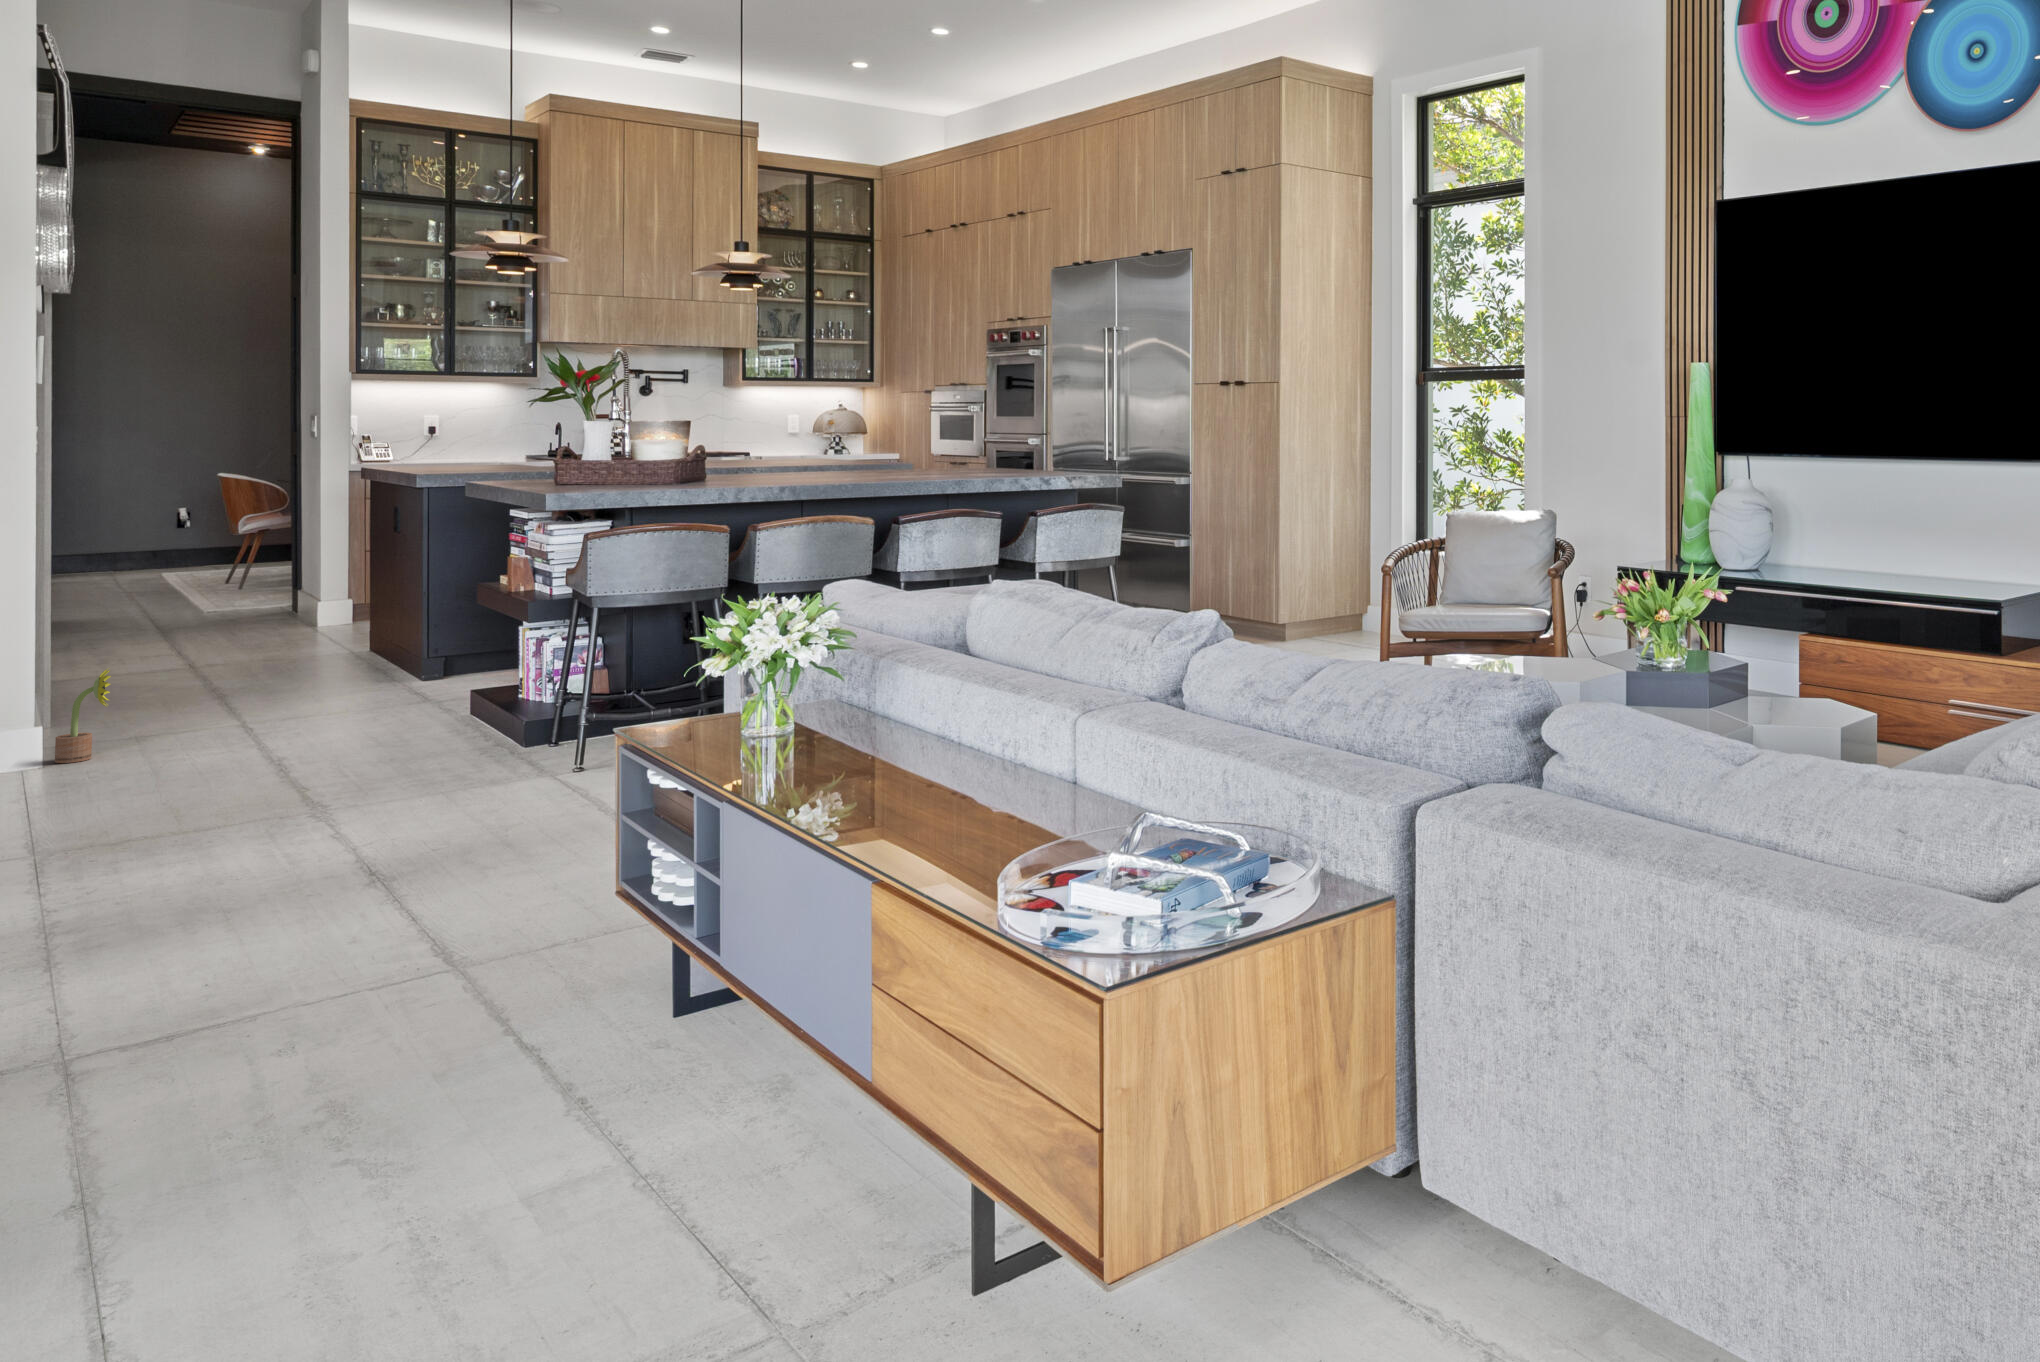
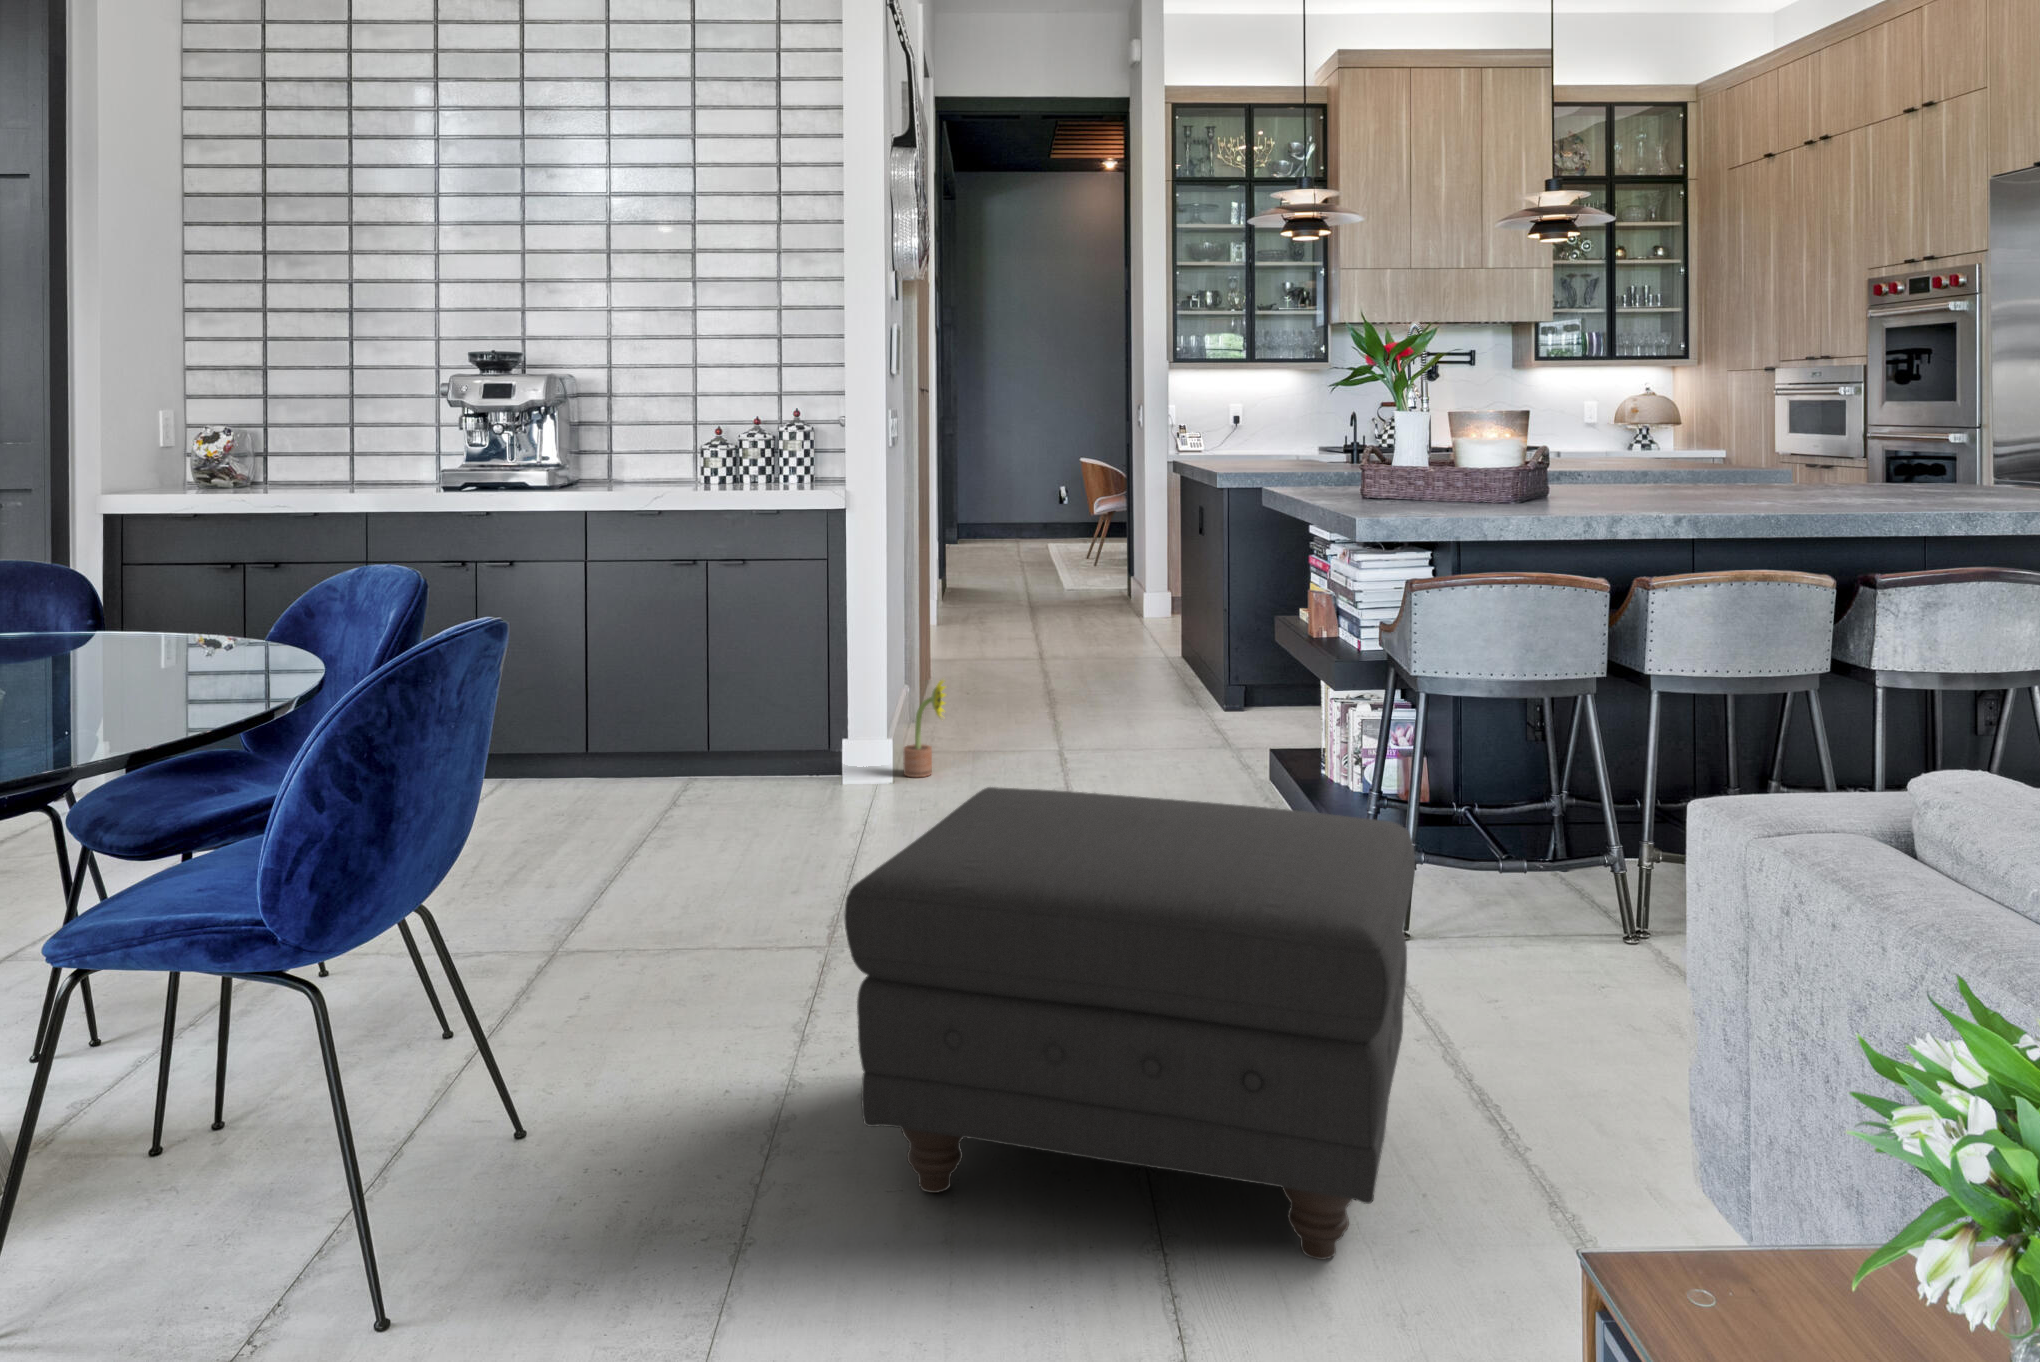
ottoman: none [138,669,580,935] -> present [844,787,1415,1260]

